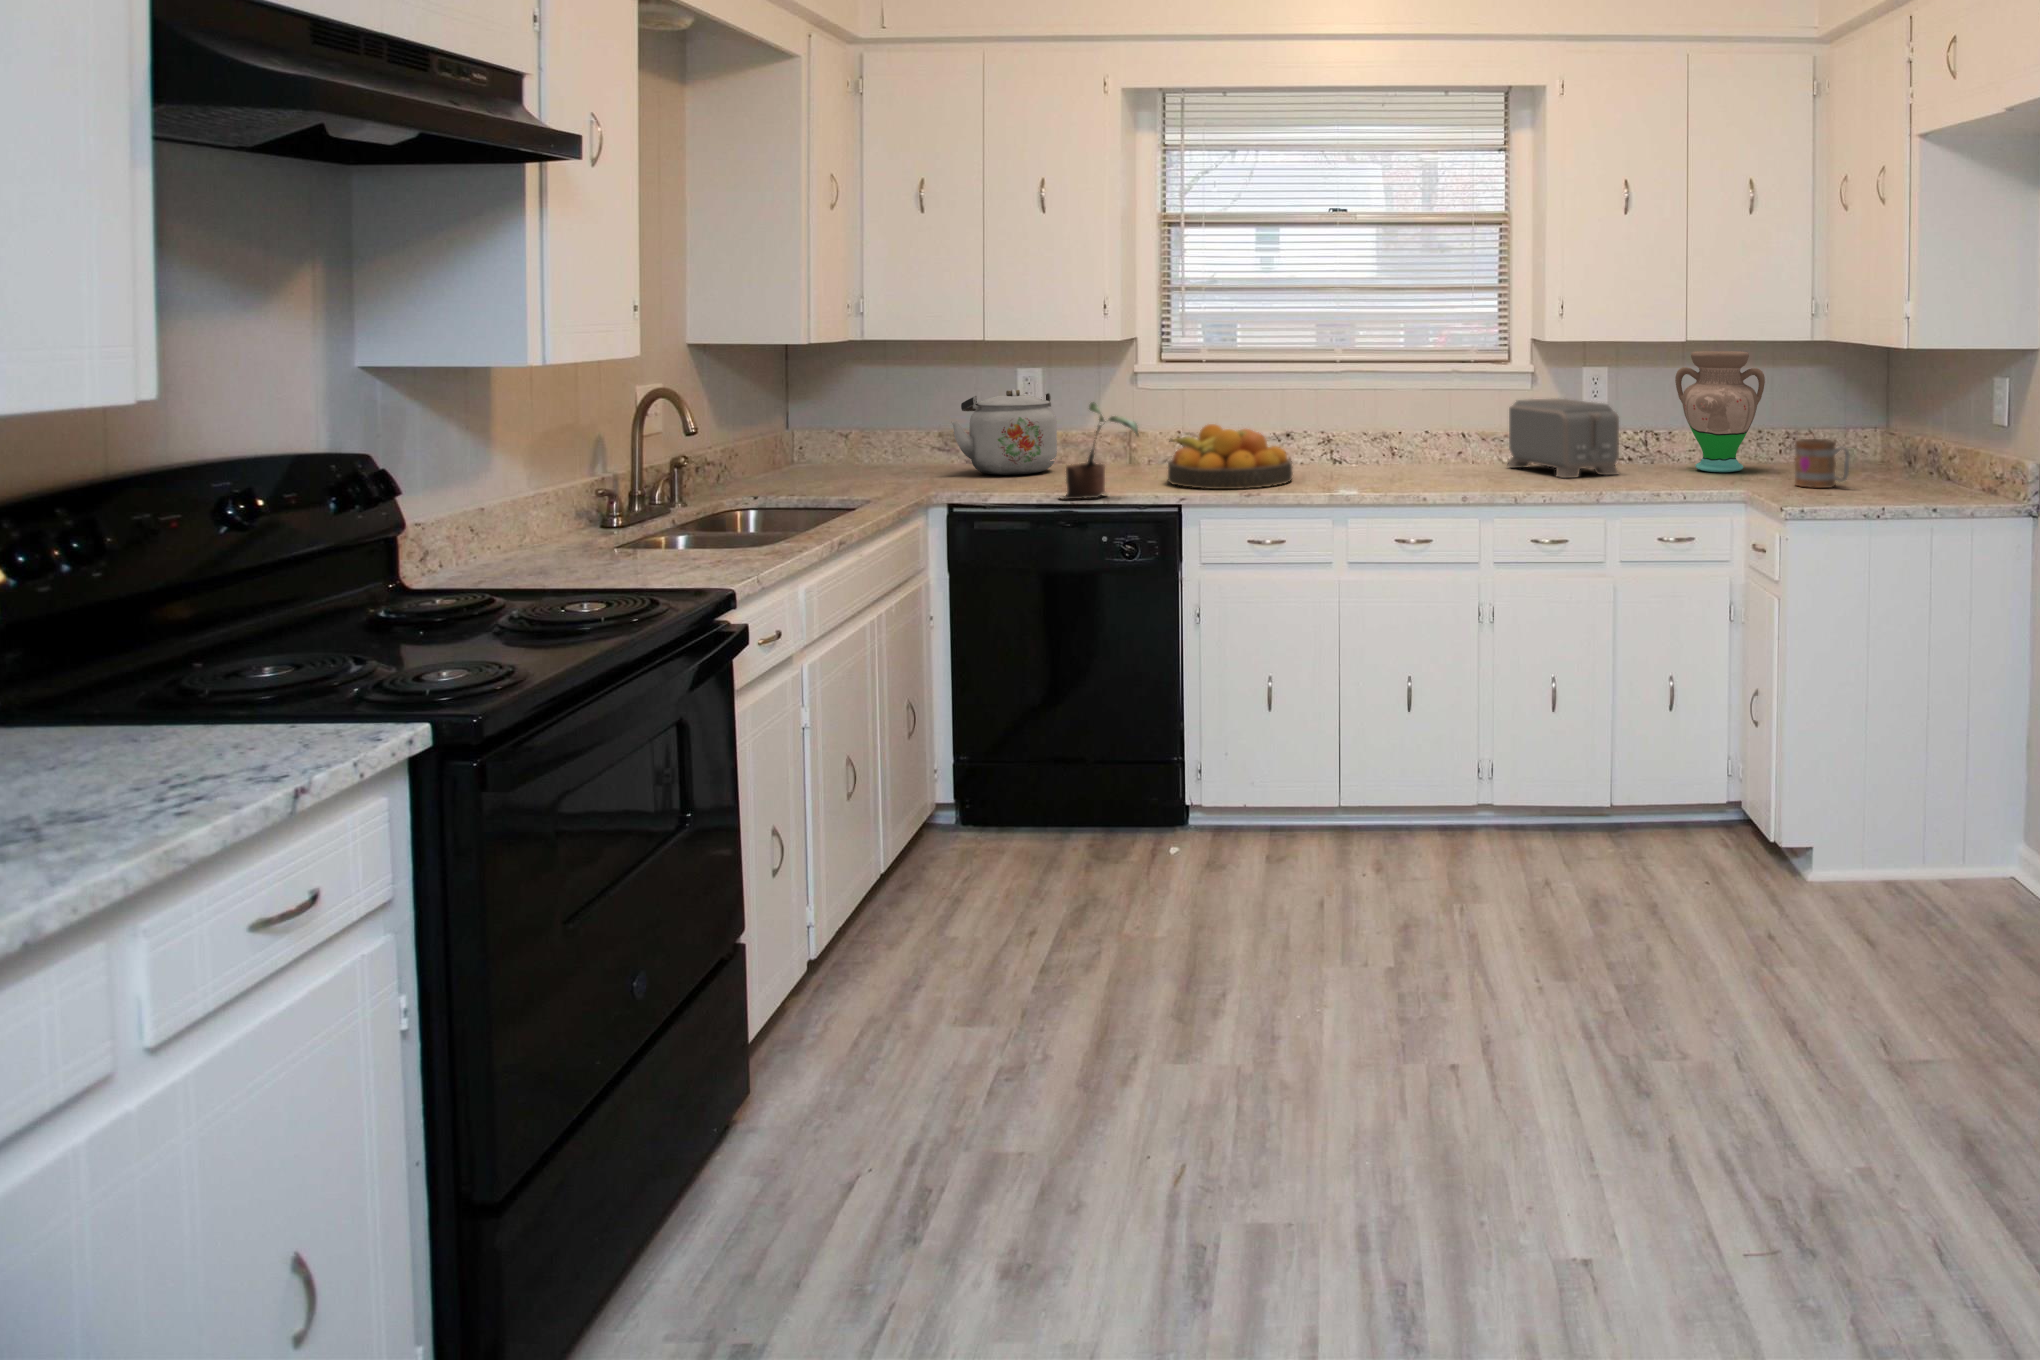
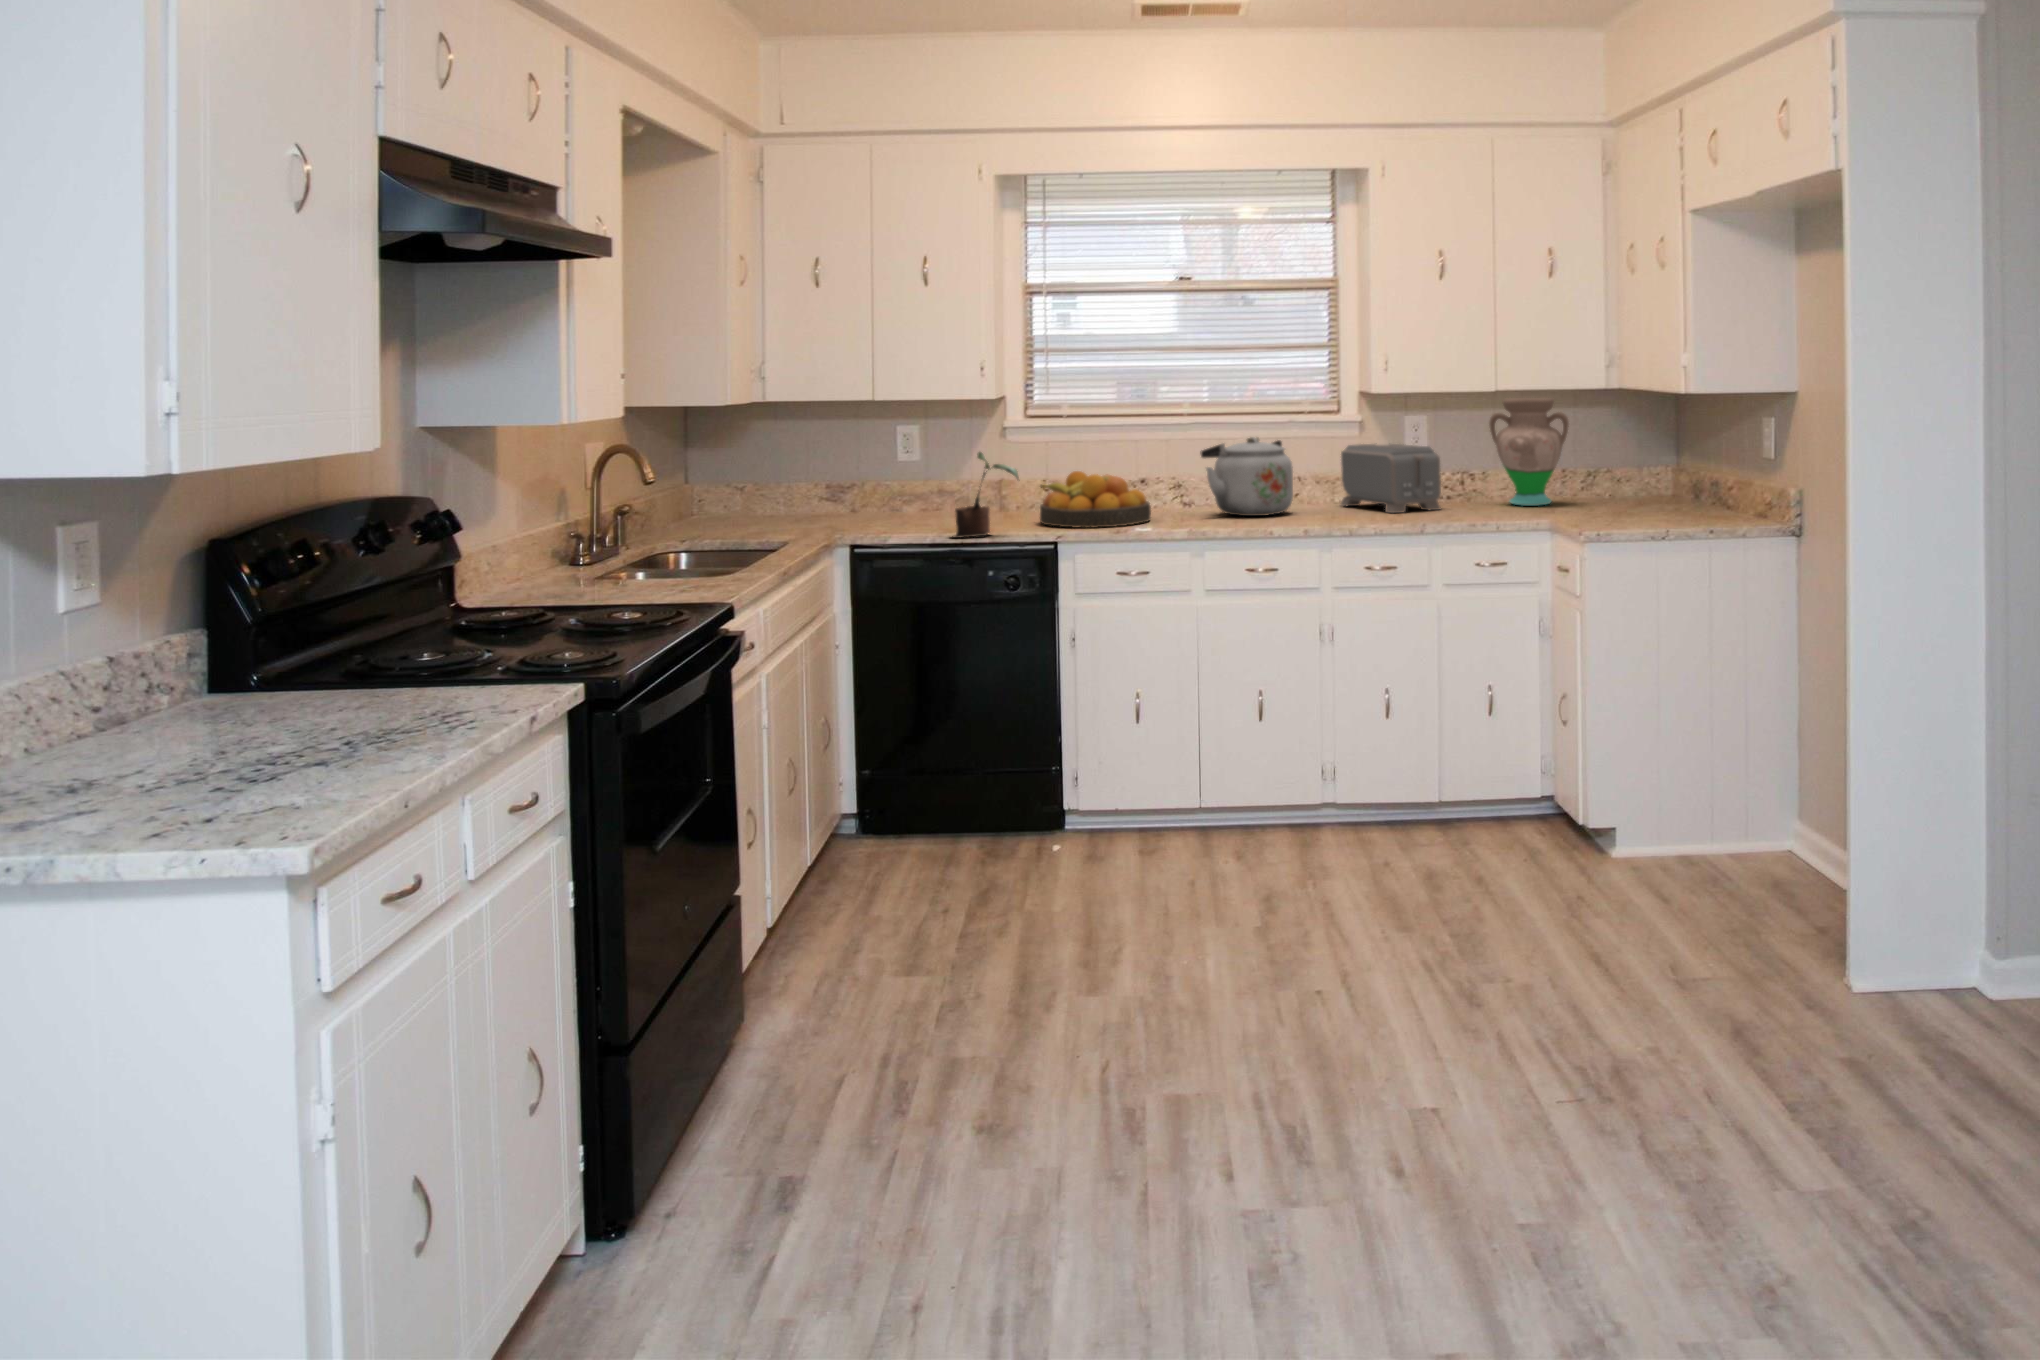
kettle: present [951,389,1057,475] -> present [1200,437,1293,516]
mug: present [1795,439,1850,488] -> none [1595,473,1643,516]

